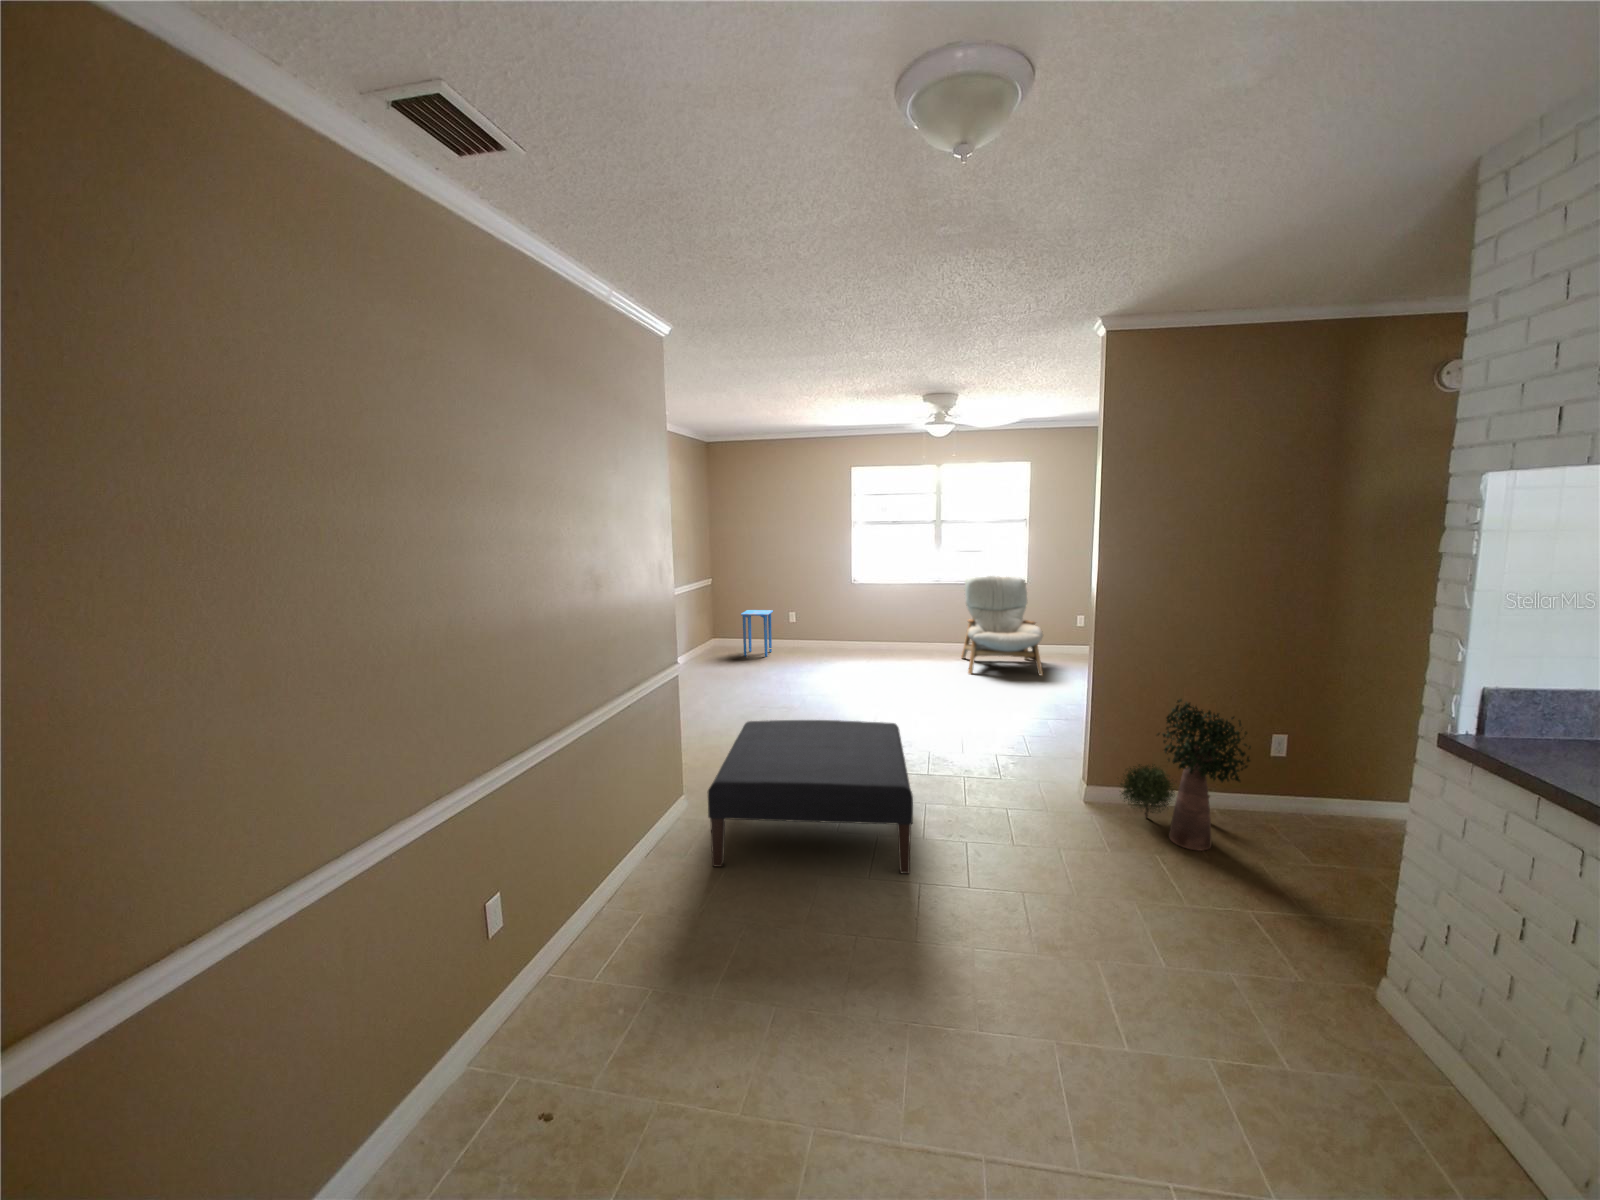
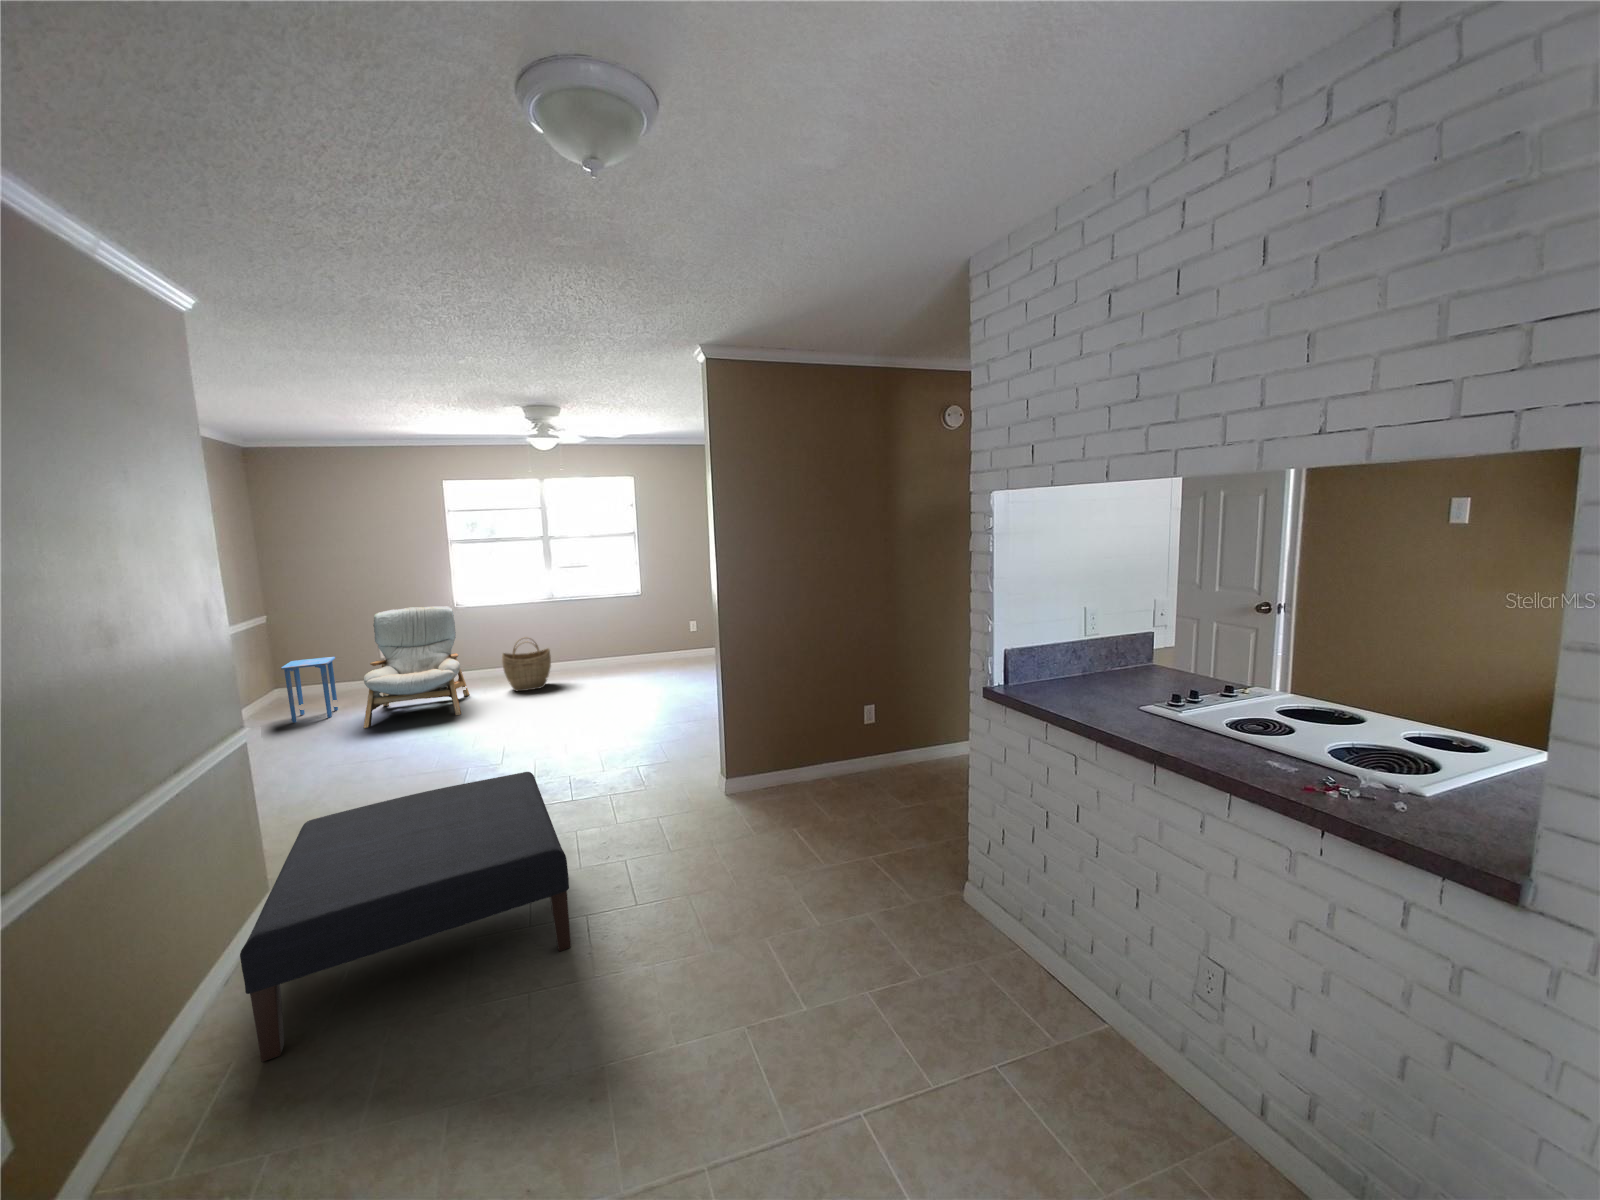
armchair: present [961,576,1043,675] -> present [363,607,469,728]
woven basket: none [890,612,930,660] -> present [502,641,551,691]
potted plant: present [1121,699,1251,851] -> none [757,688,856,819]

